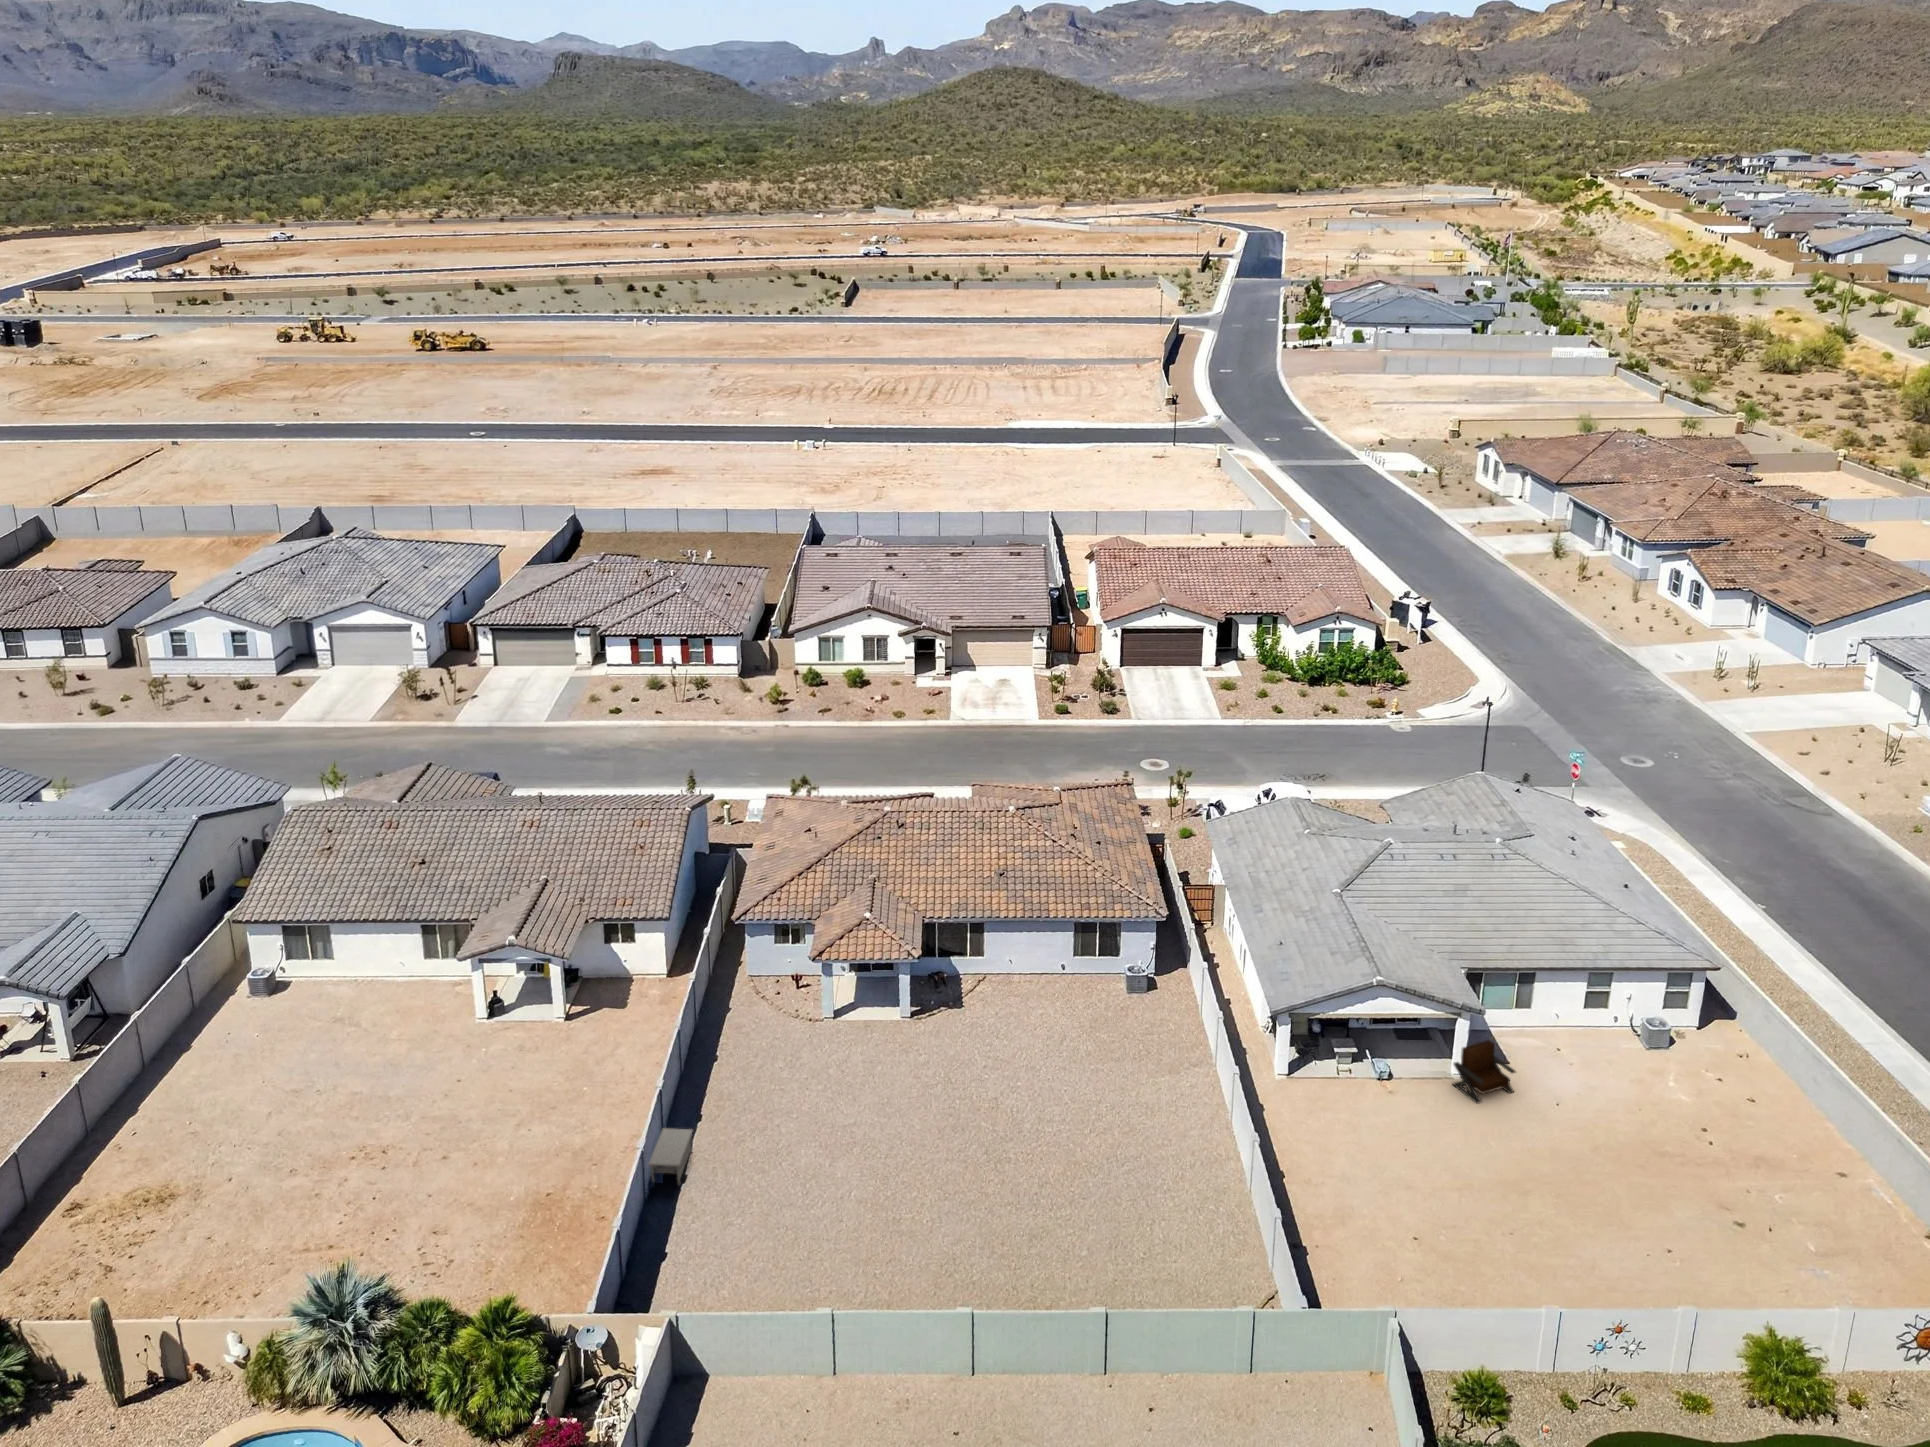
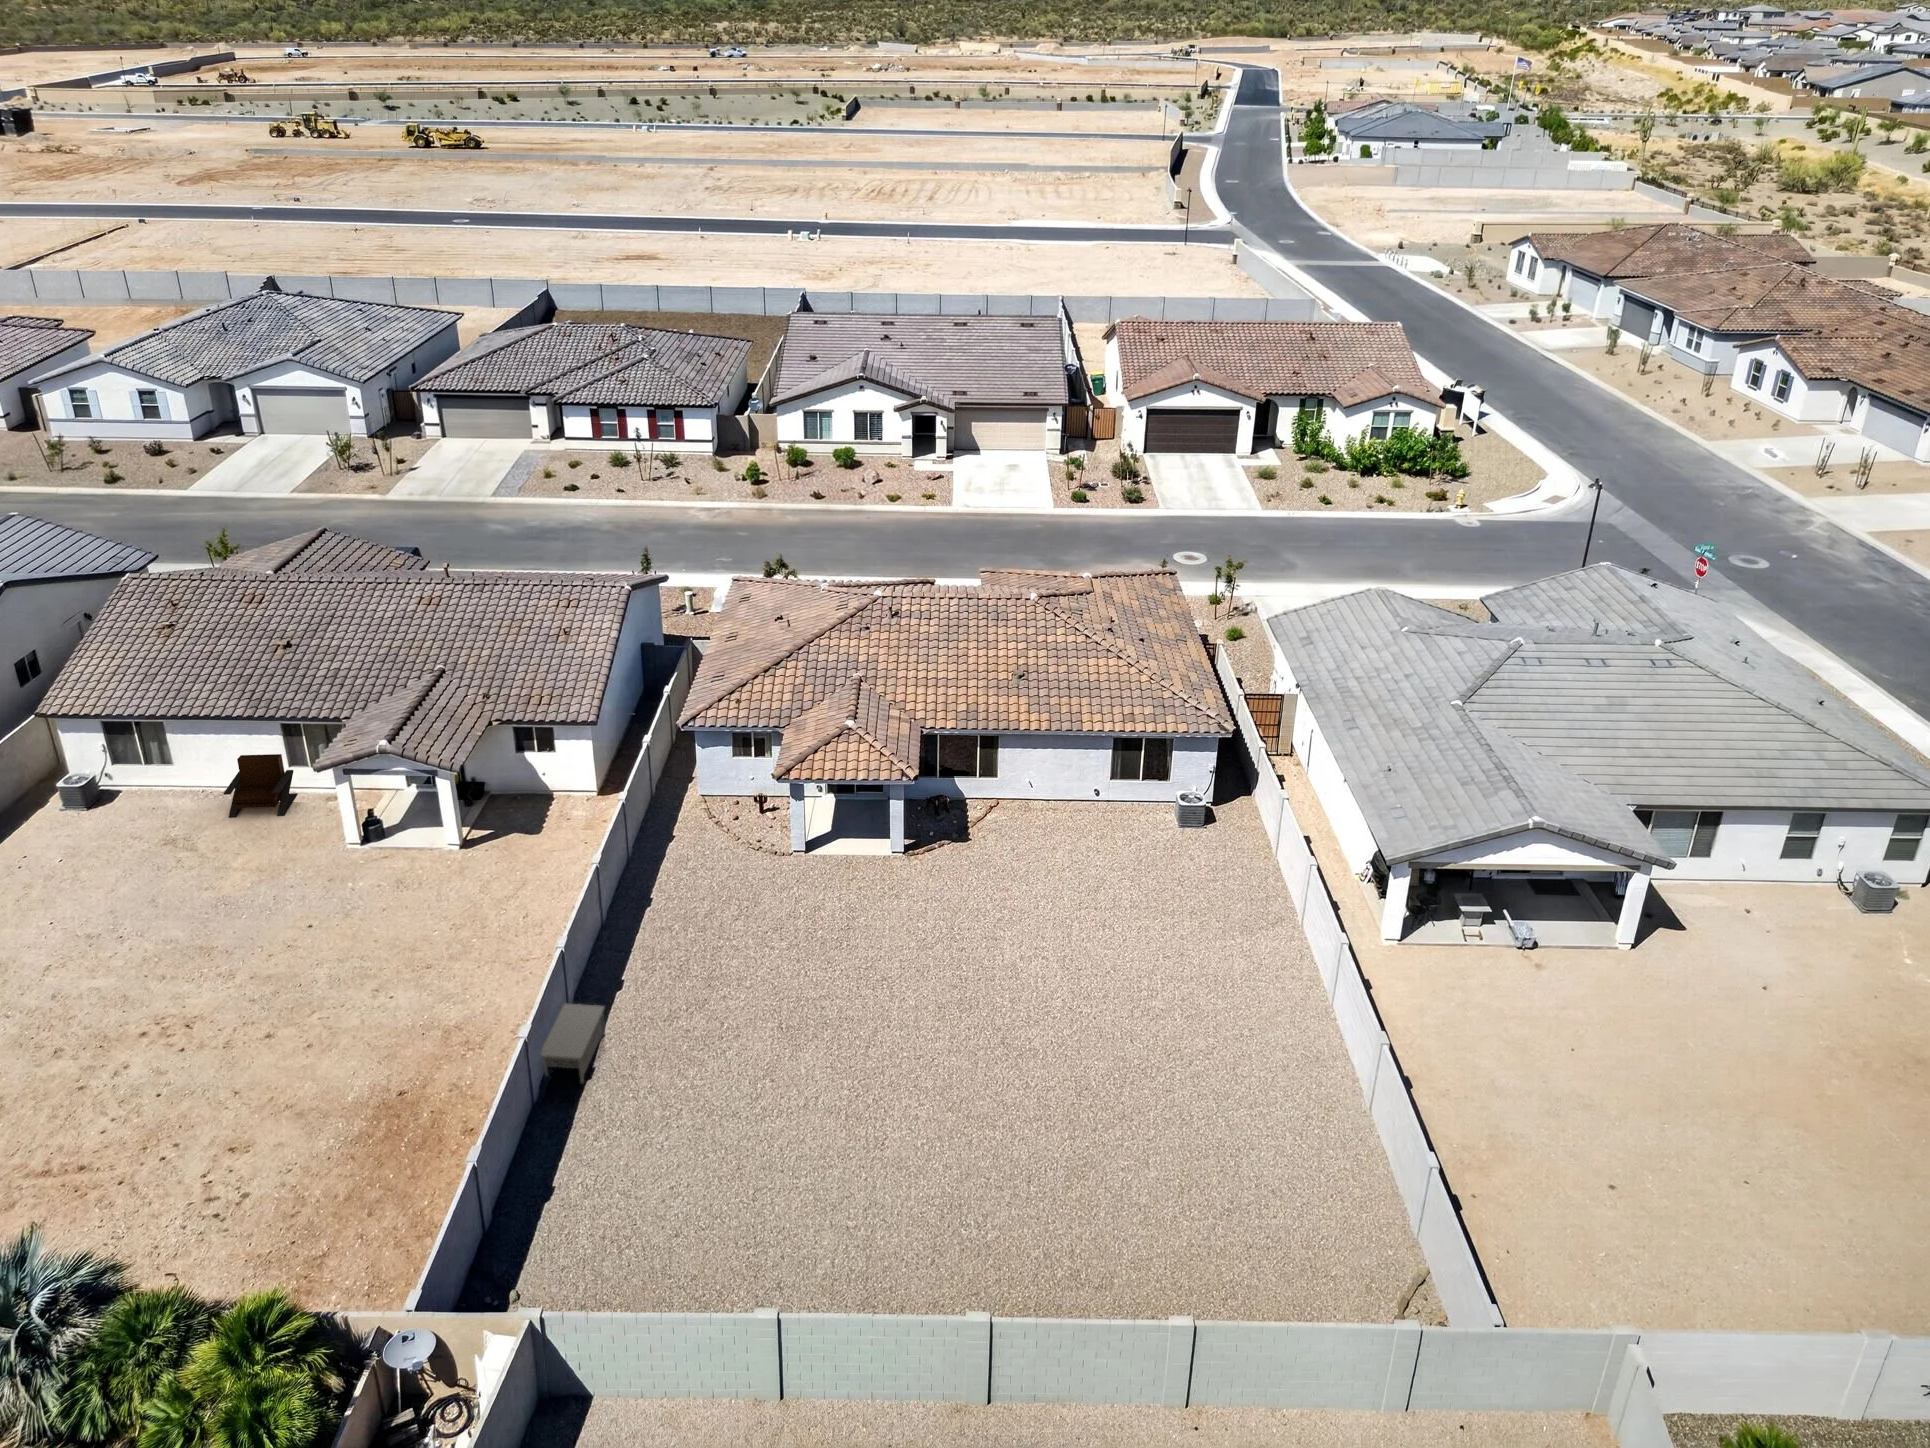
lounge chair: present [1453,1040,1516,1104] -> present [223,754,298,818]

